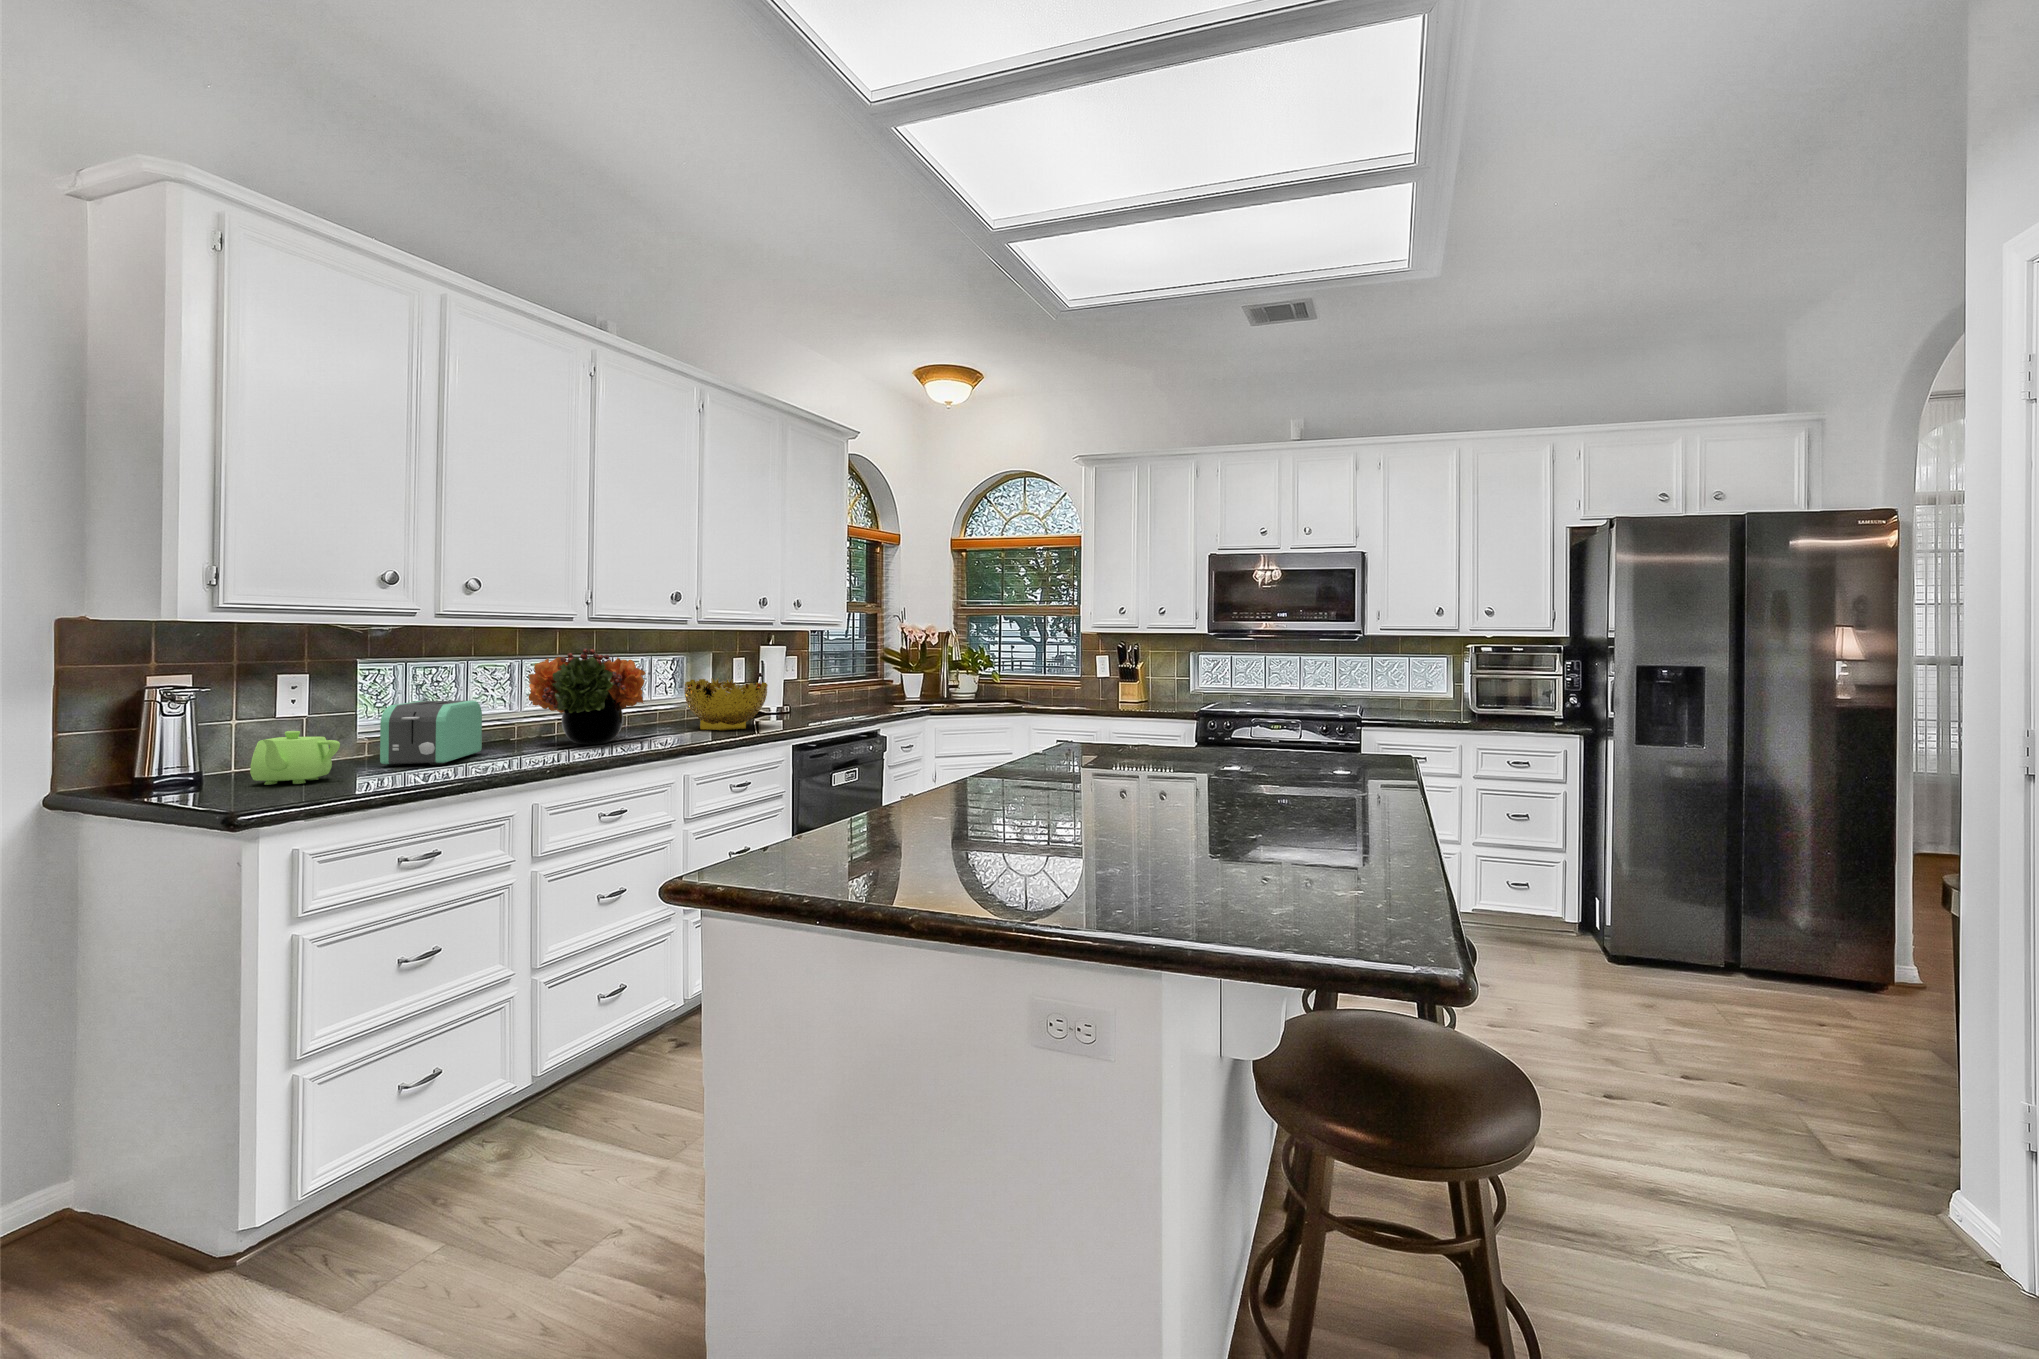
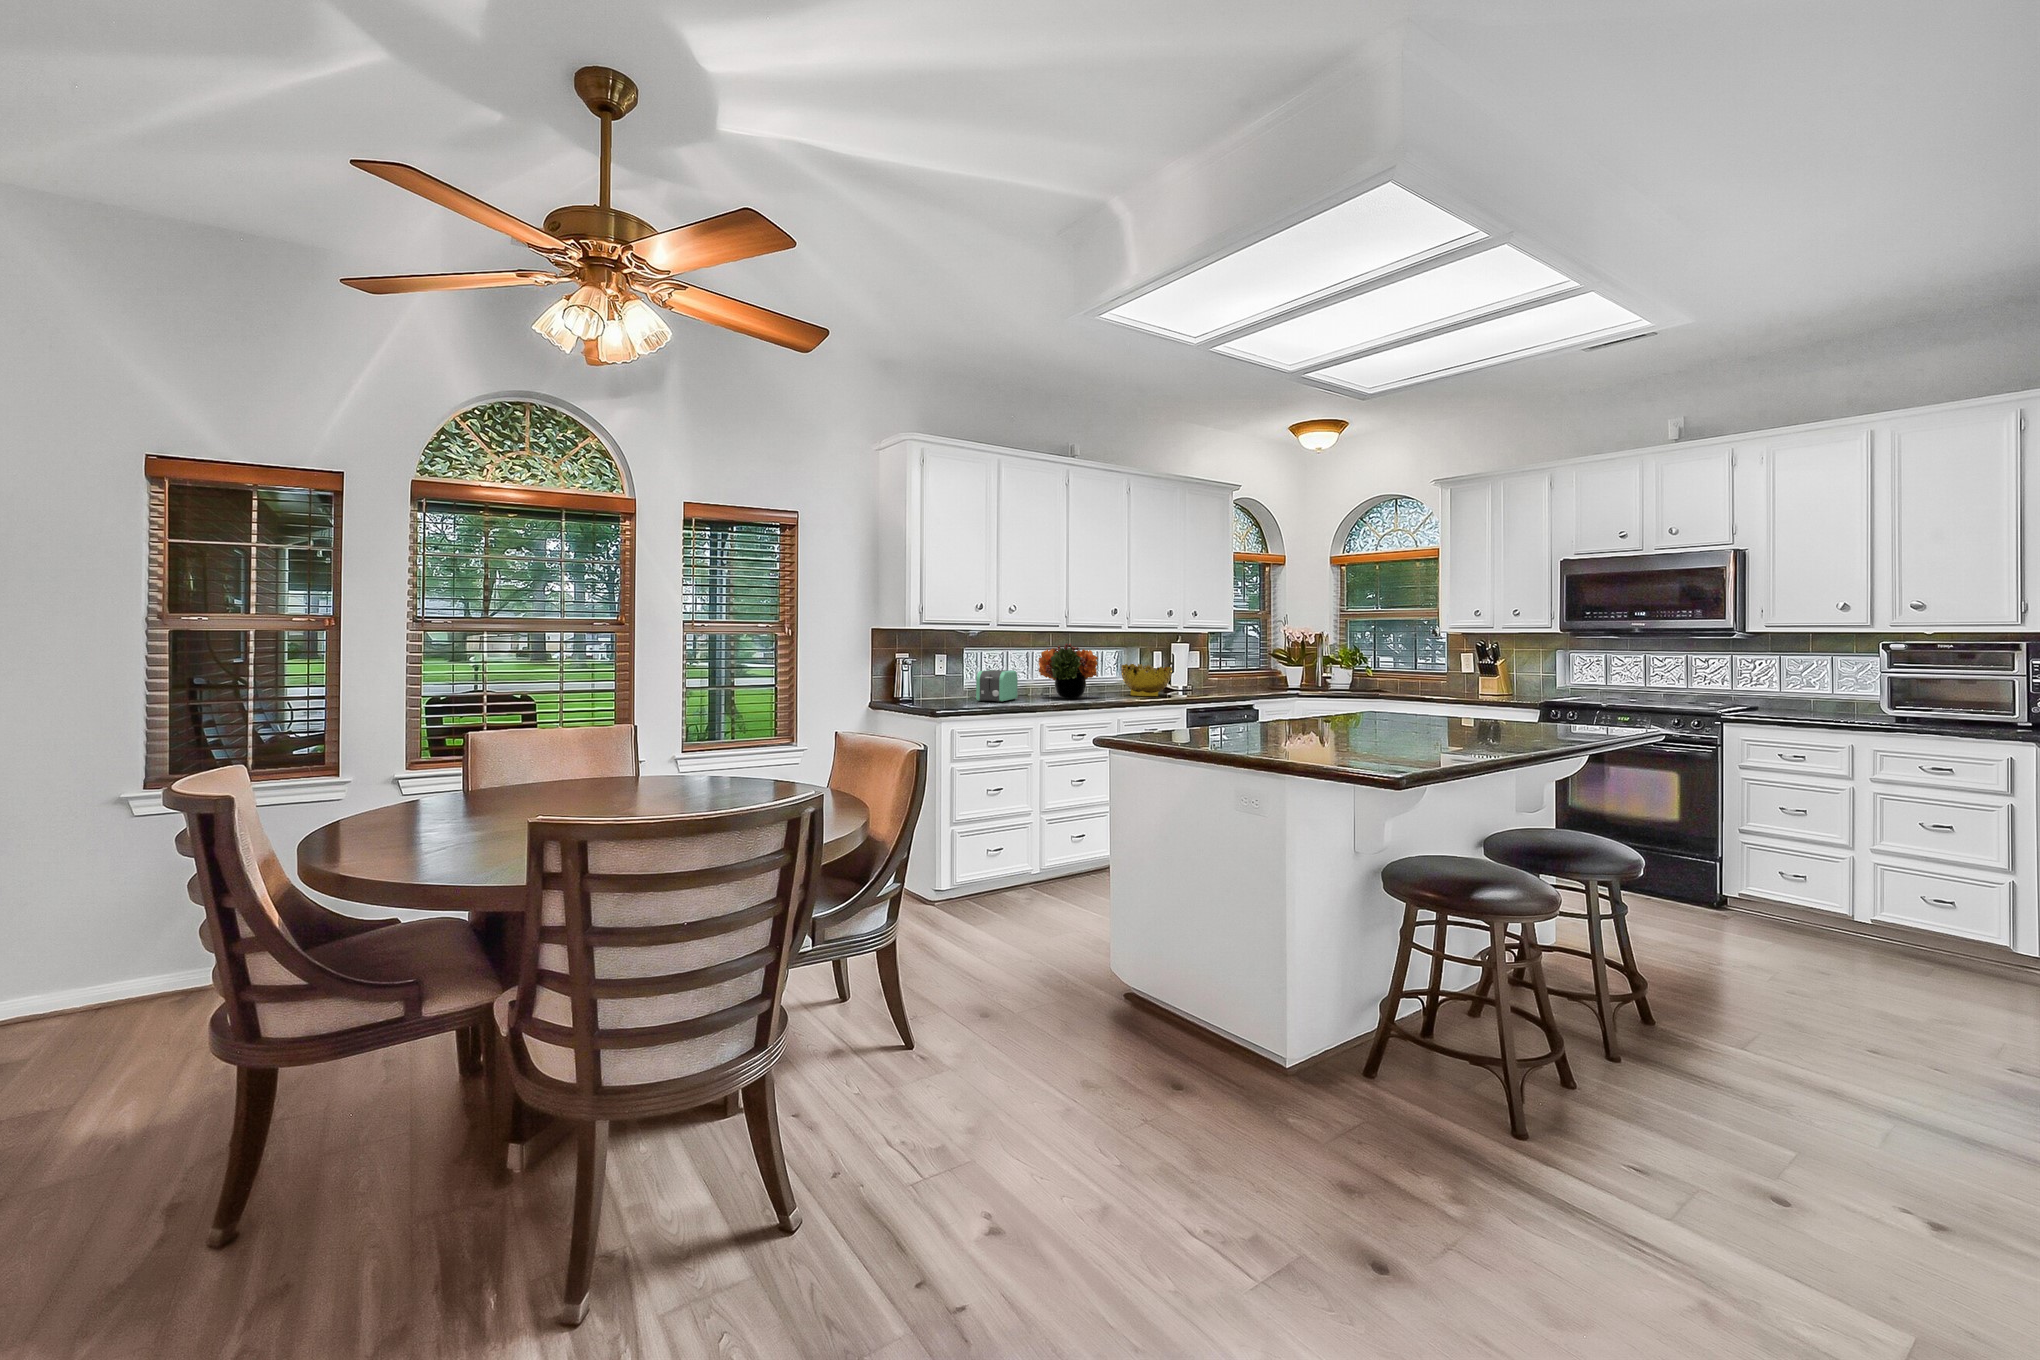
teapot: present [250,731,340,785] -> none [932,681,964,705]

